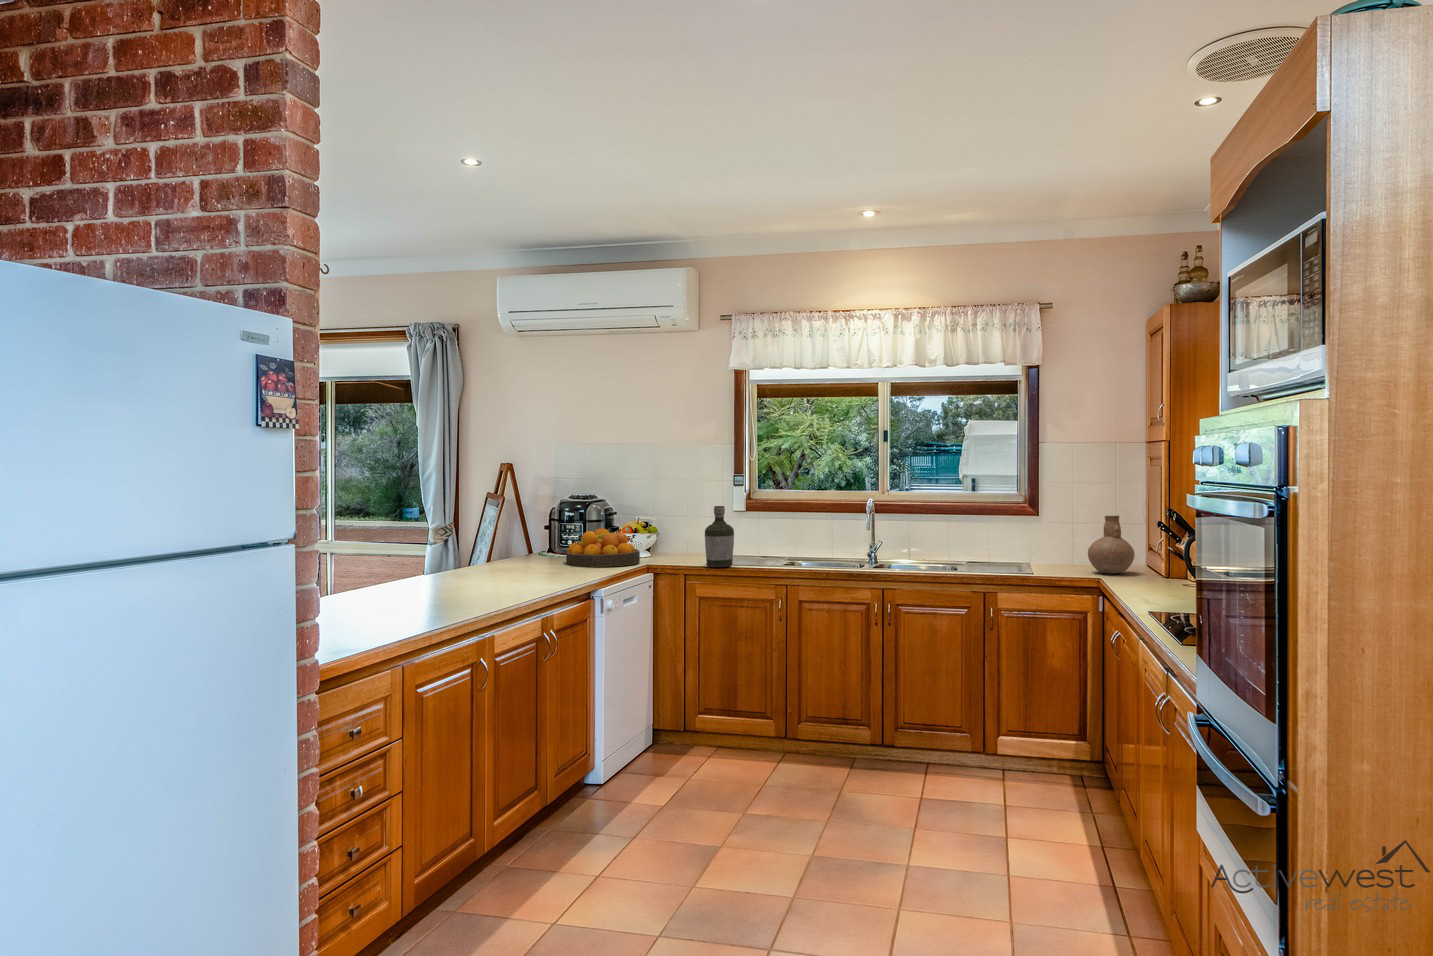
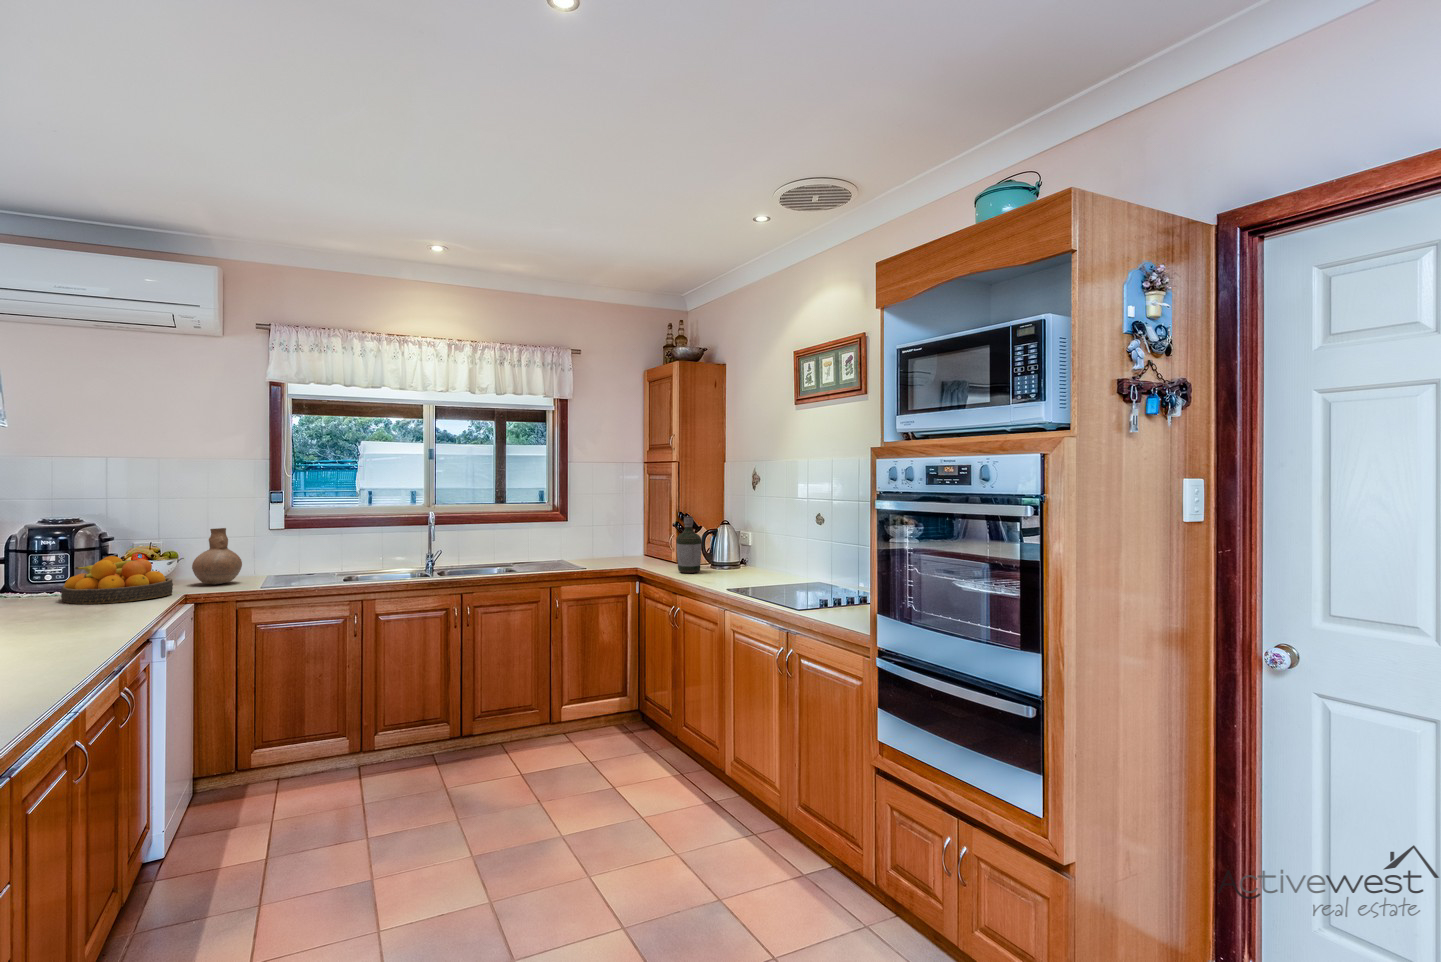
bottle: present [705,506,734,568] -> present [676,517,701,573]
vase: present [1088,516,1135,574] -> present [192,528,242,585]

